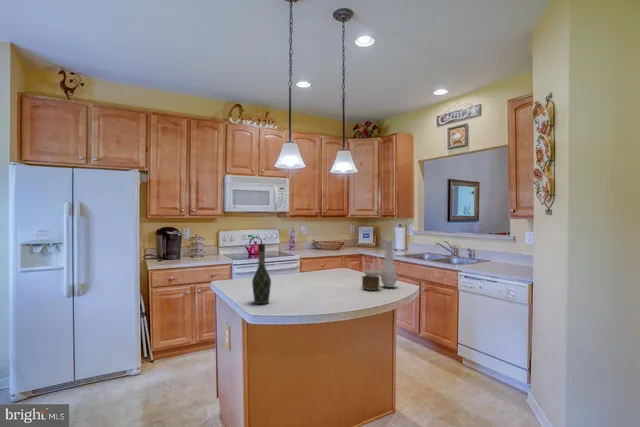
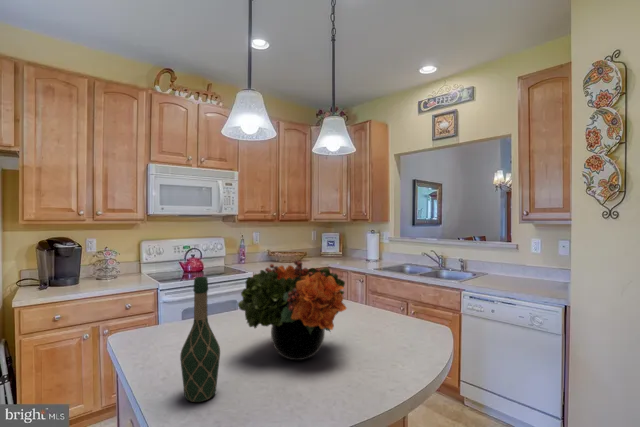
flower arrangement: none [281,239,344,295] -> present [238,260,346,360]
vase: present [362,239,397,290] -> none [370,256,421,342]

